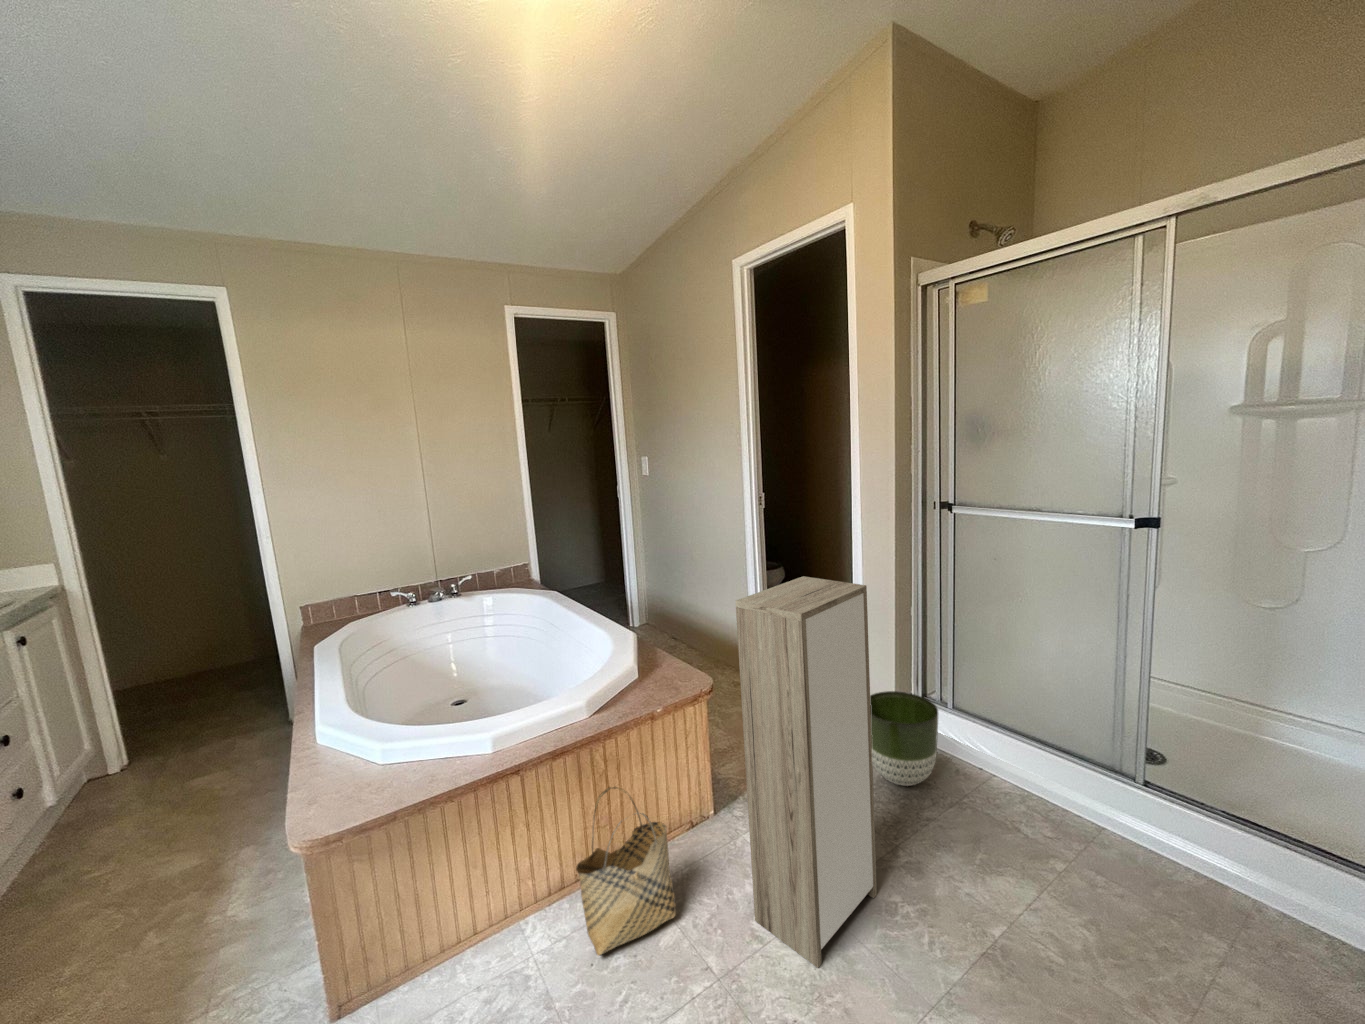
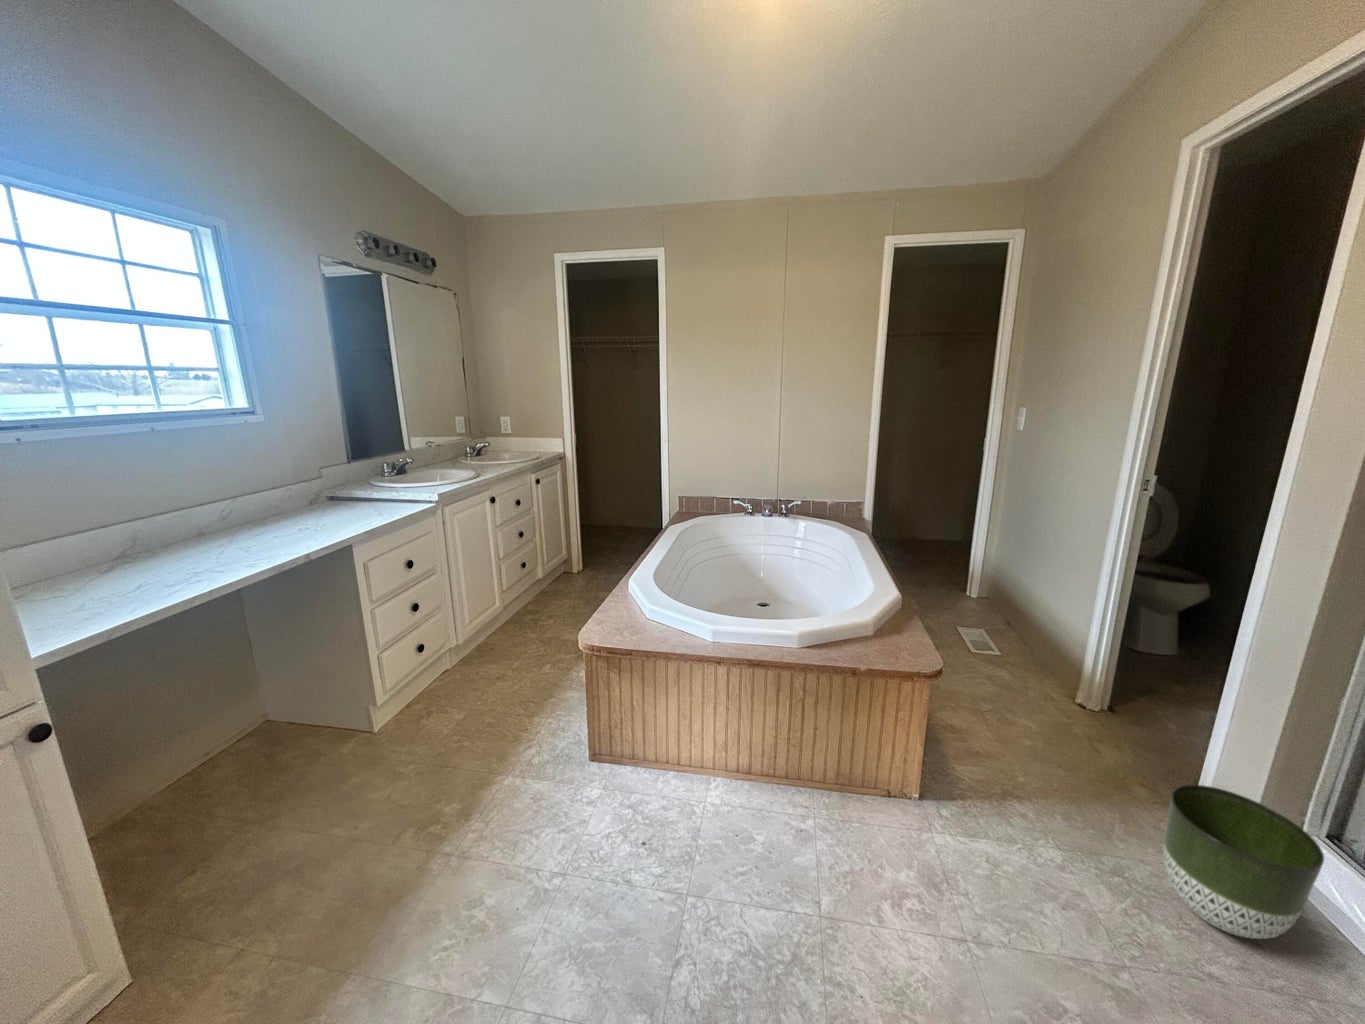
storage cabinet: present [736,576,877,968] -> none [888,589,1125,992]
woven basket: present [576,787,676,956] -> none [740,712,831,849]

